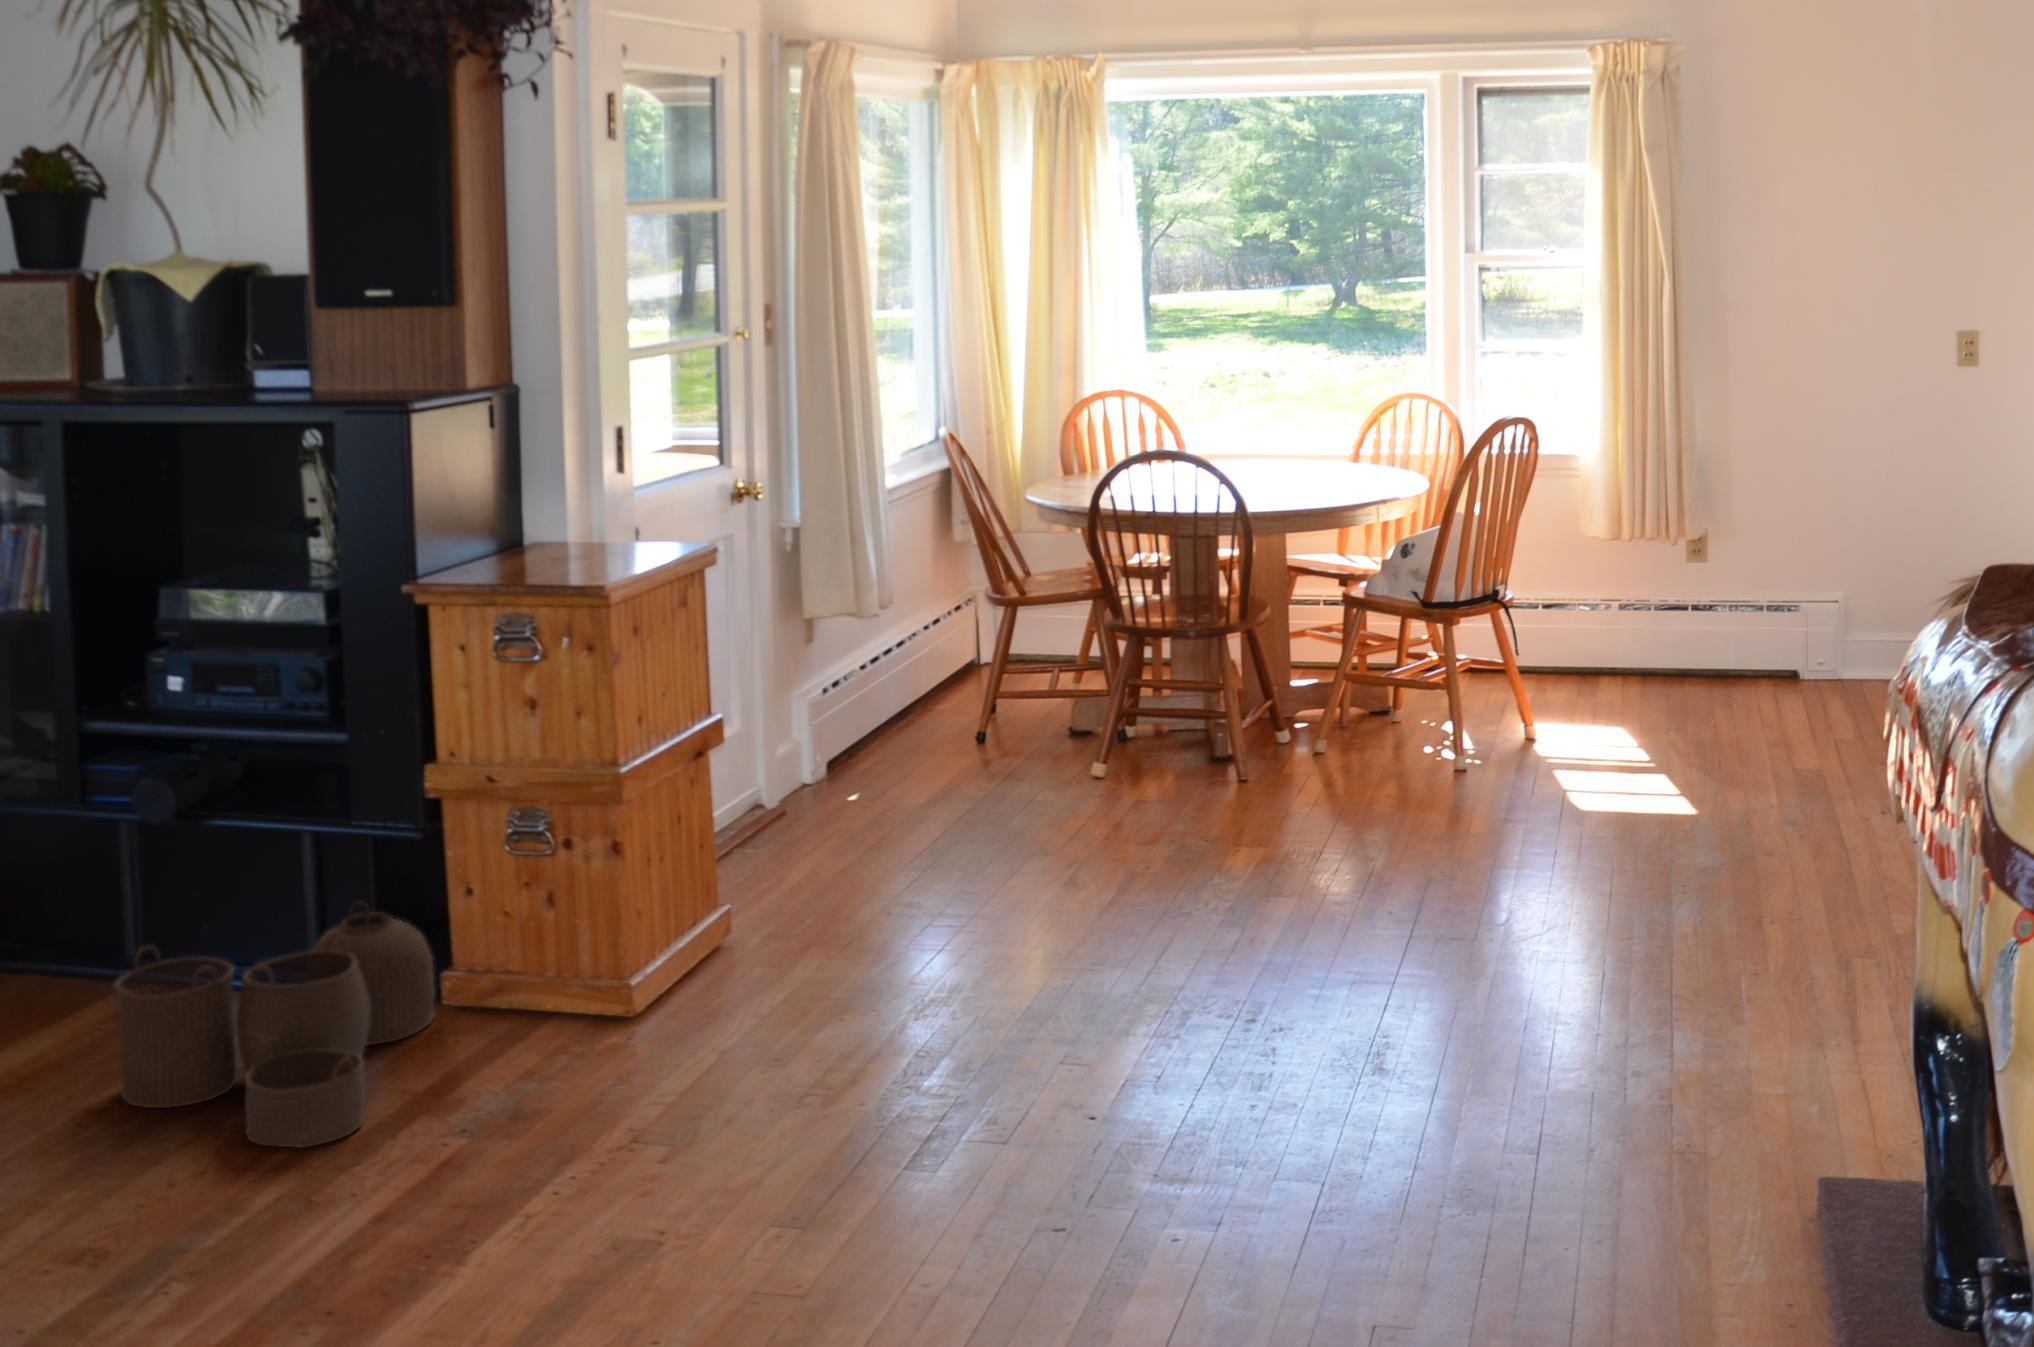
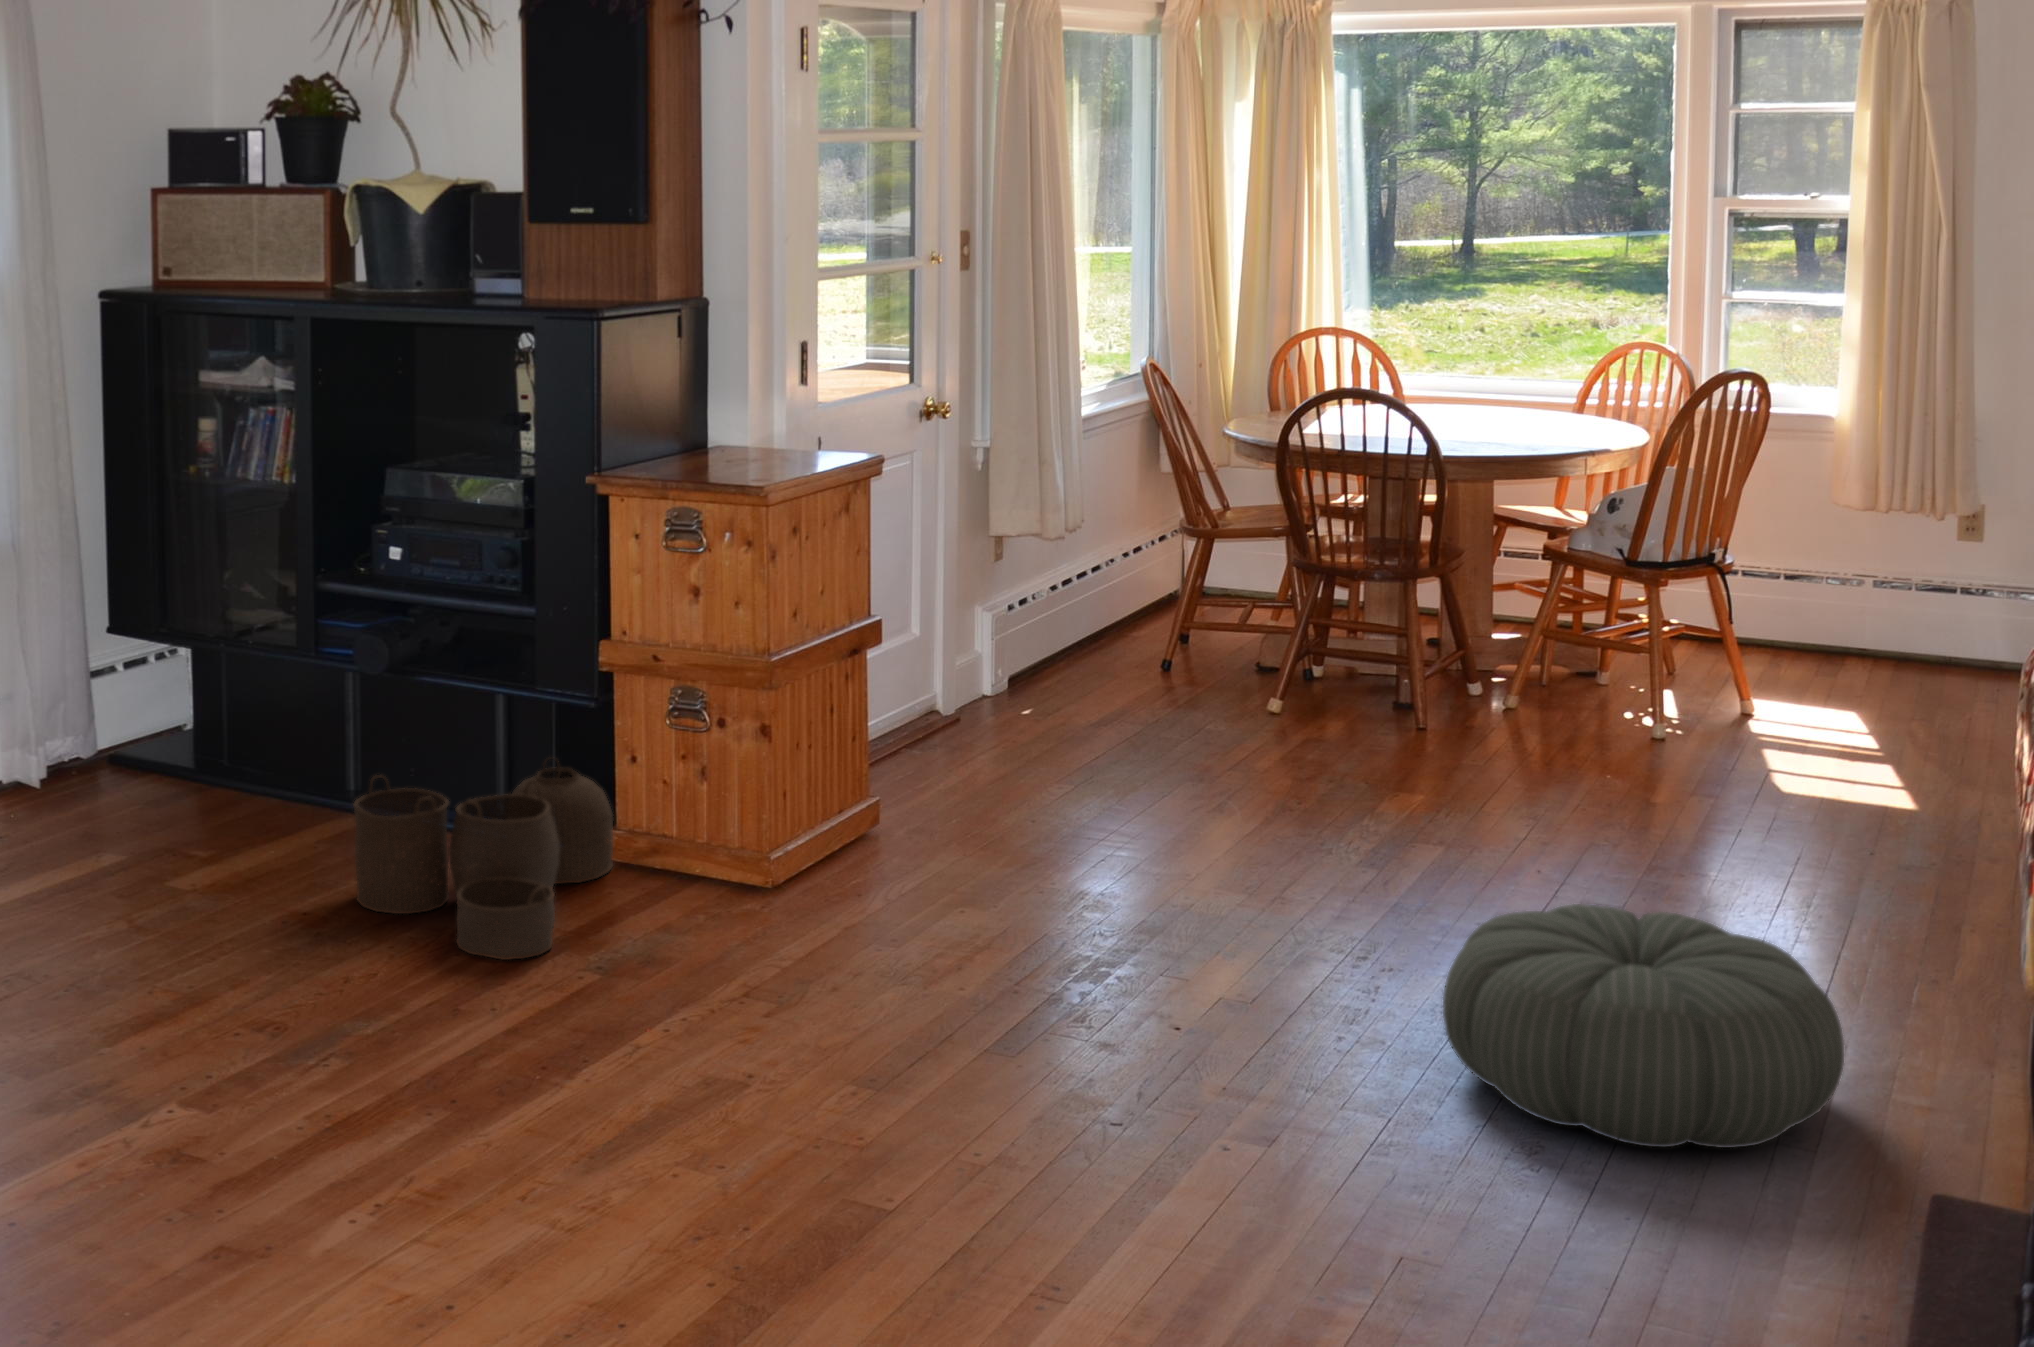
pouf: none [1305,944,1662,1182] -> present [1443,904,1844,1148]

